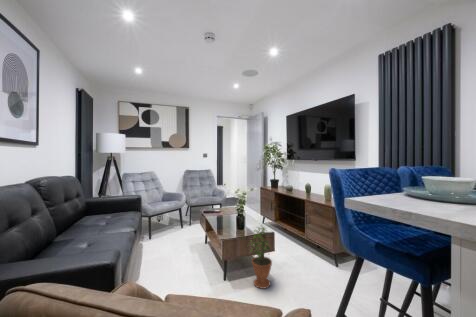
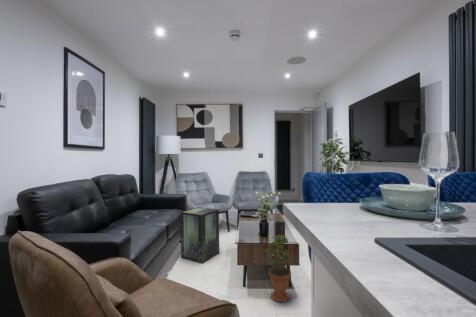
storage box: none [145,208,185,265] -> present [180,207,219,263]

